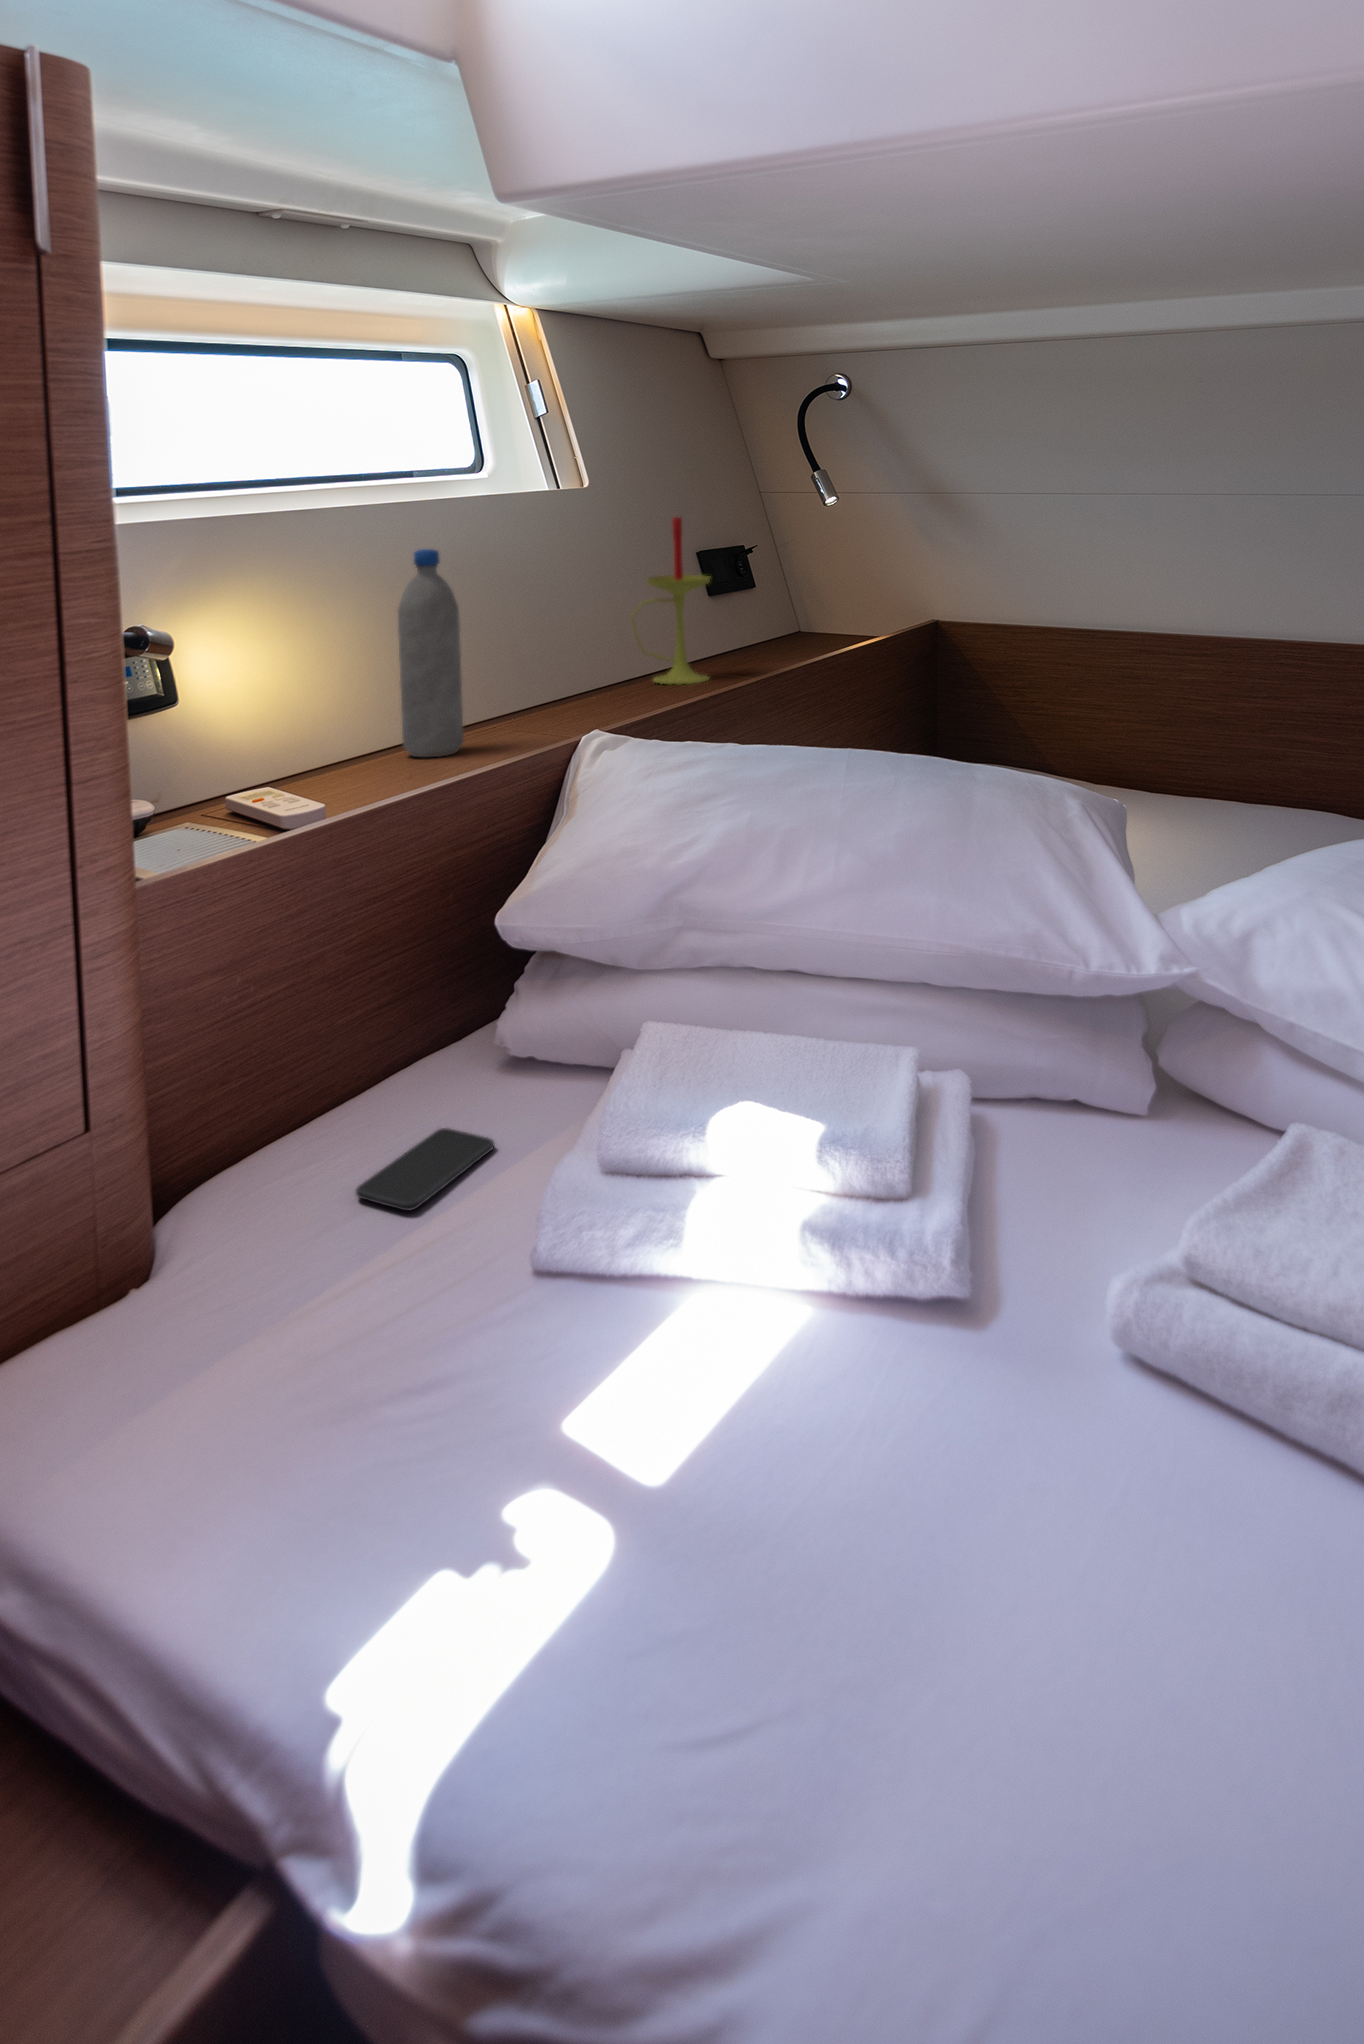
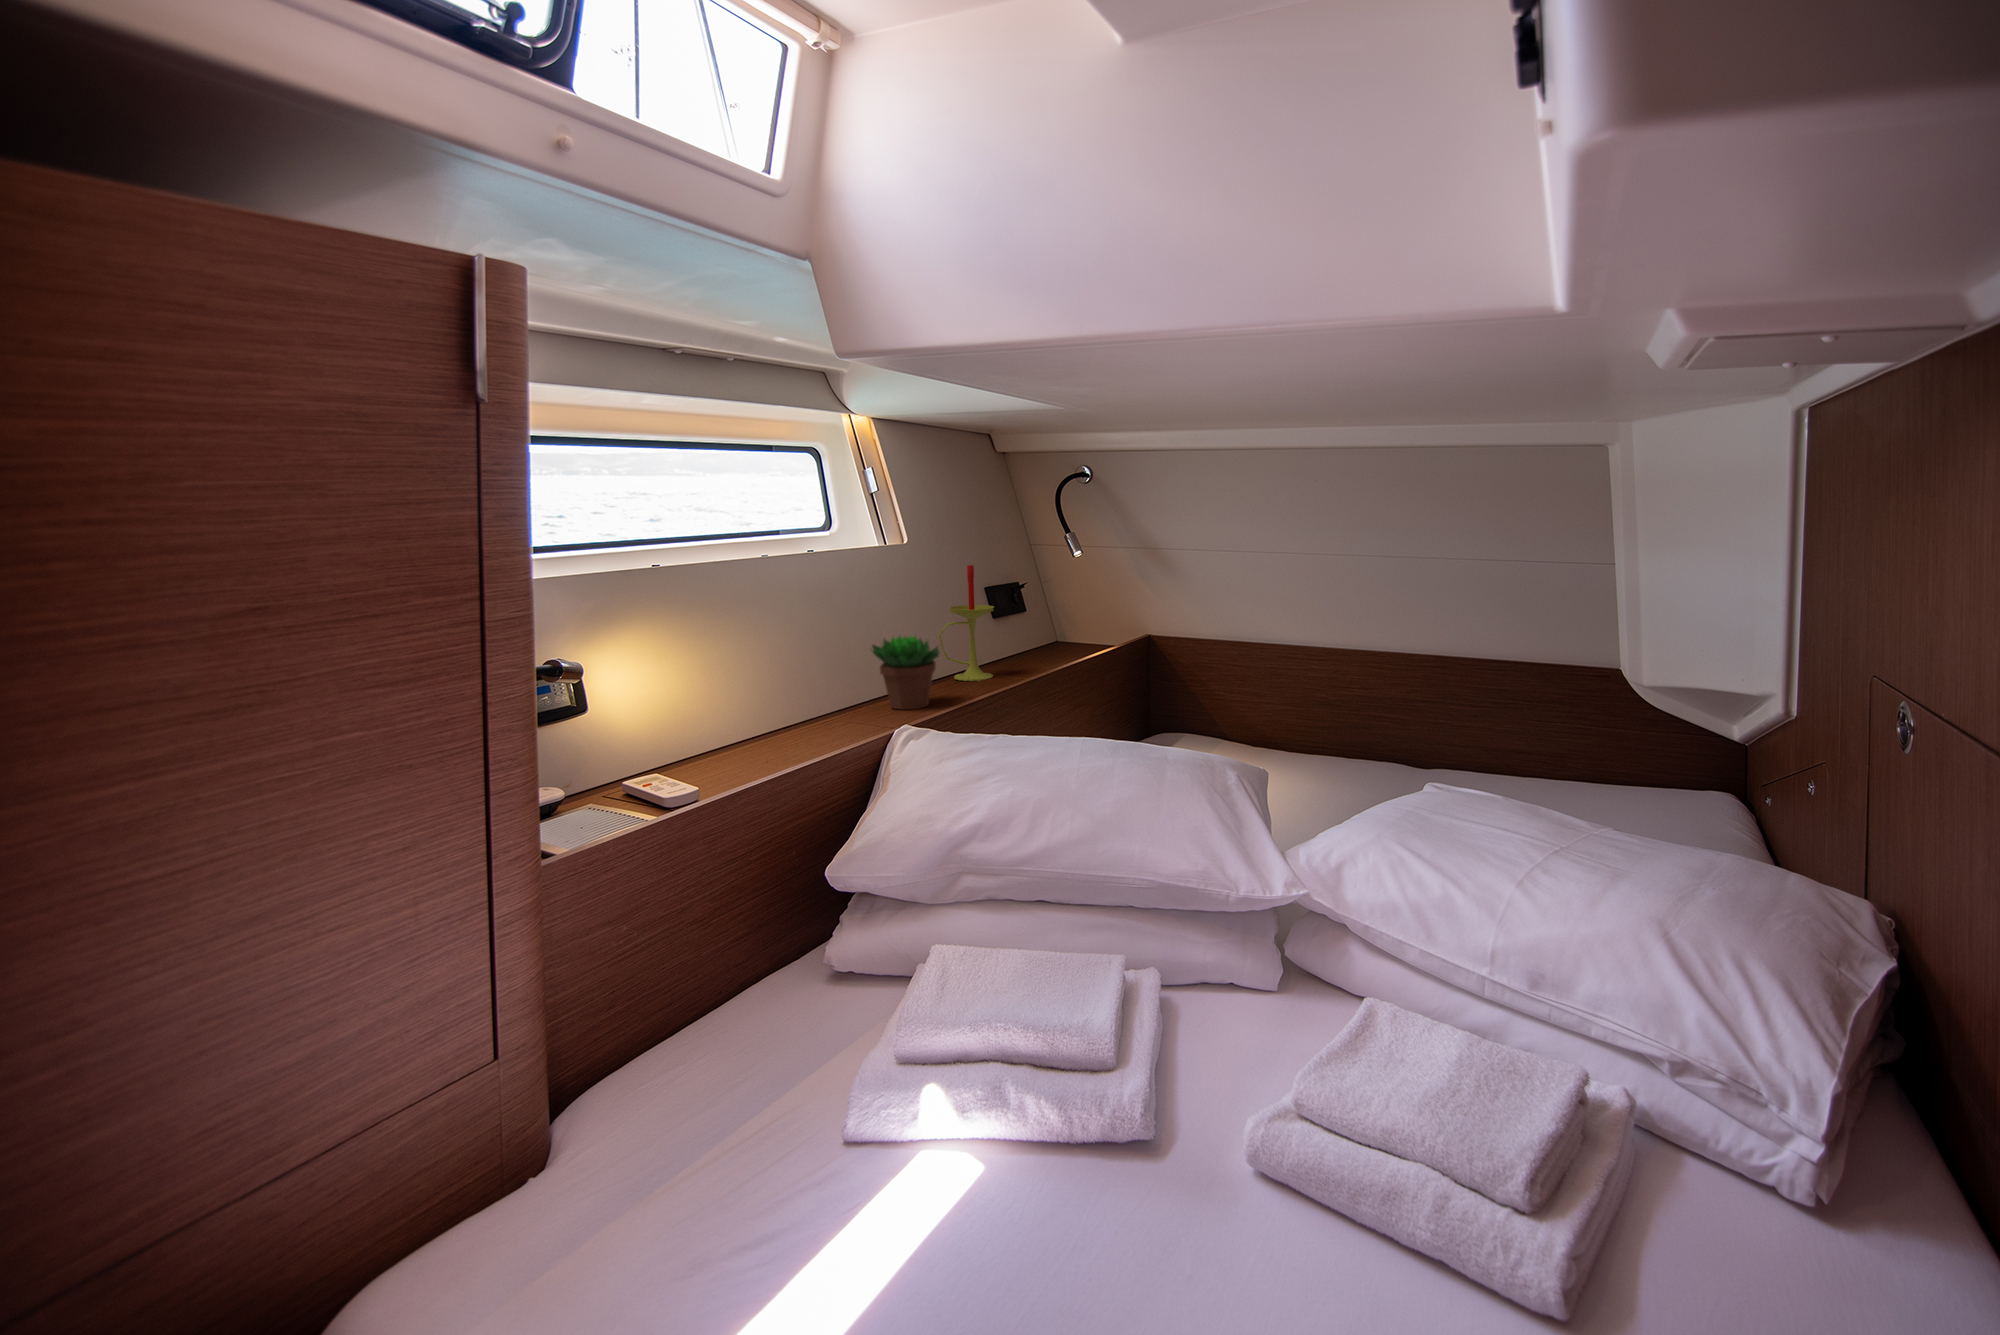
water bottle: present [398,549,464,757] -> none [760,593,812,743]
succulent plant: none [538,609,637,718] -> present [872,636,939,710]
smartphone: present [356,1128,494,1211] -> none [702,1037,815,1119]

